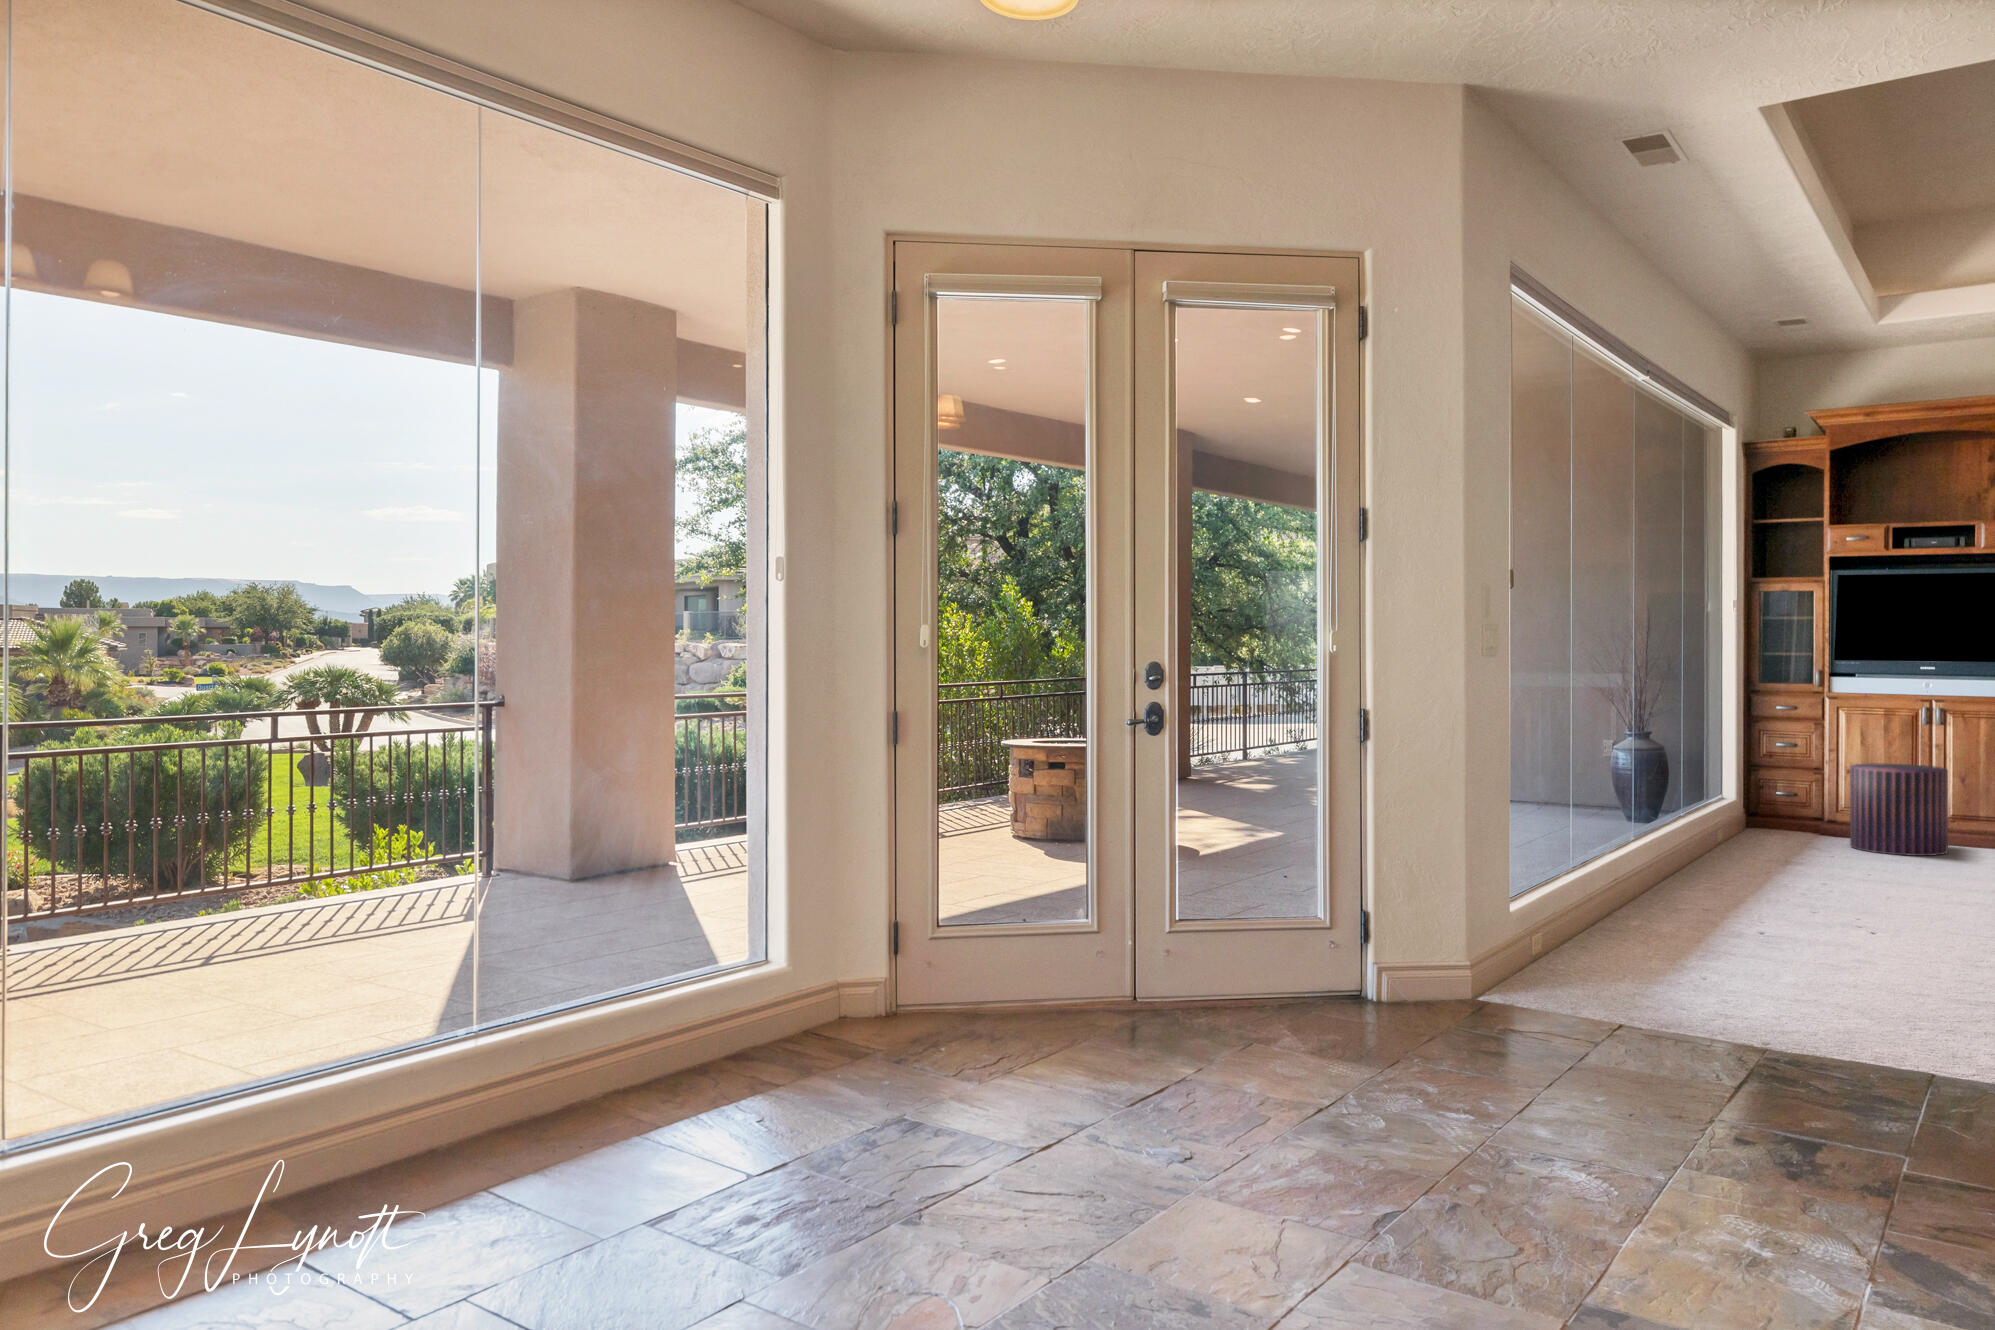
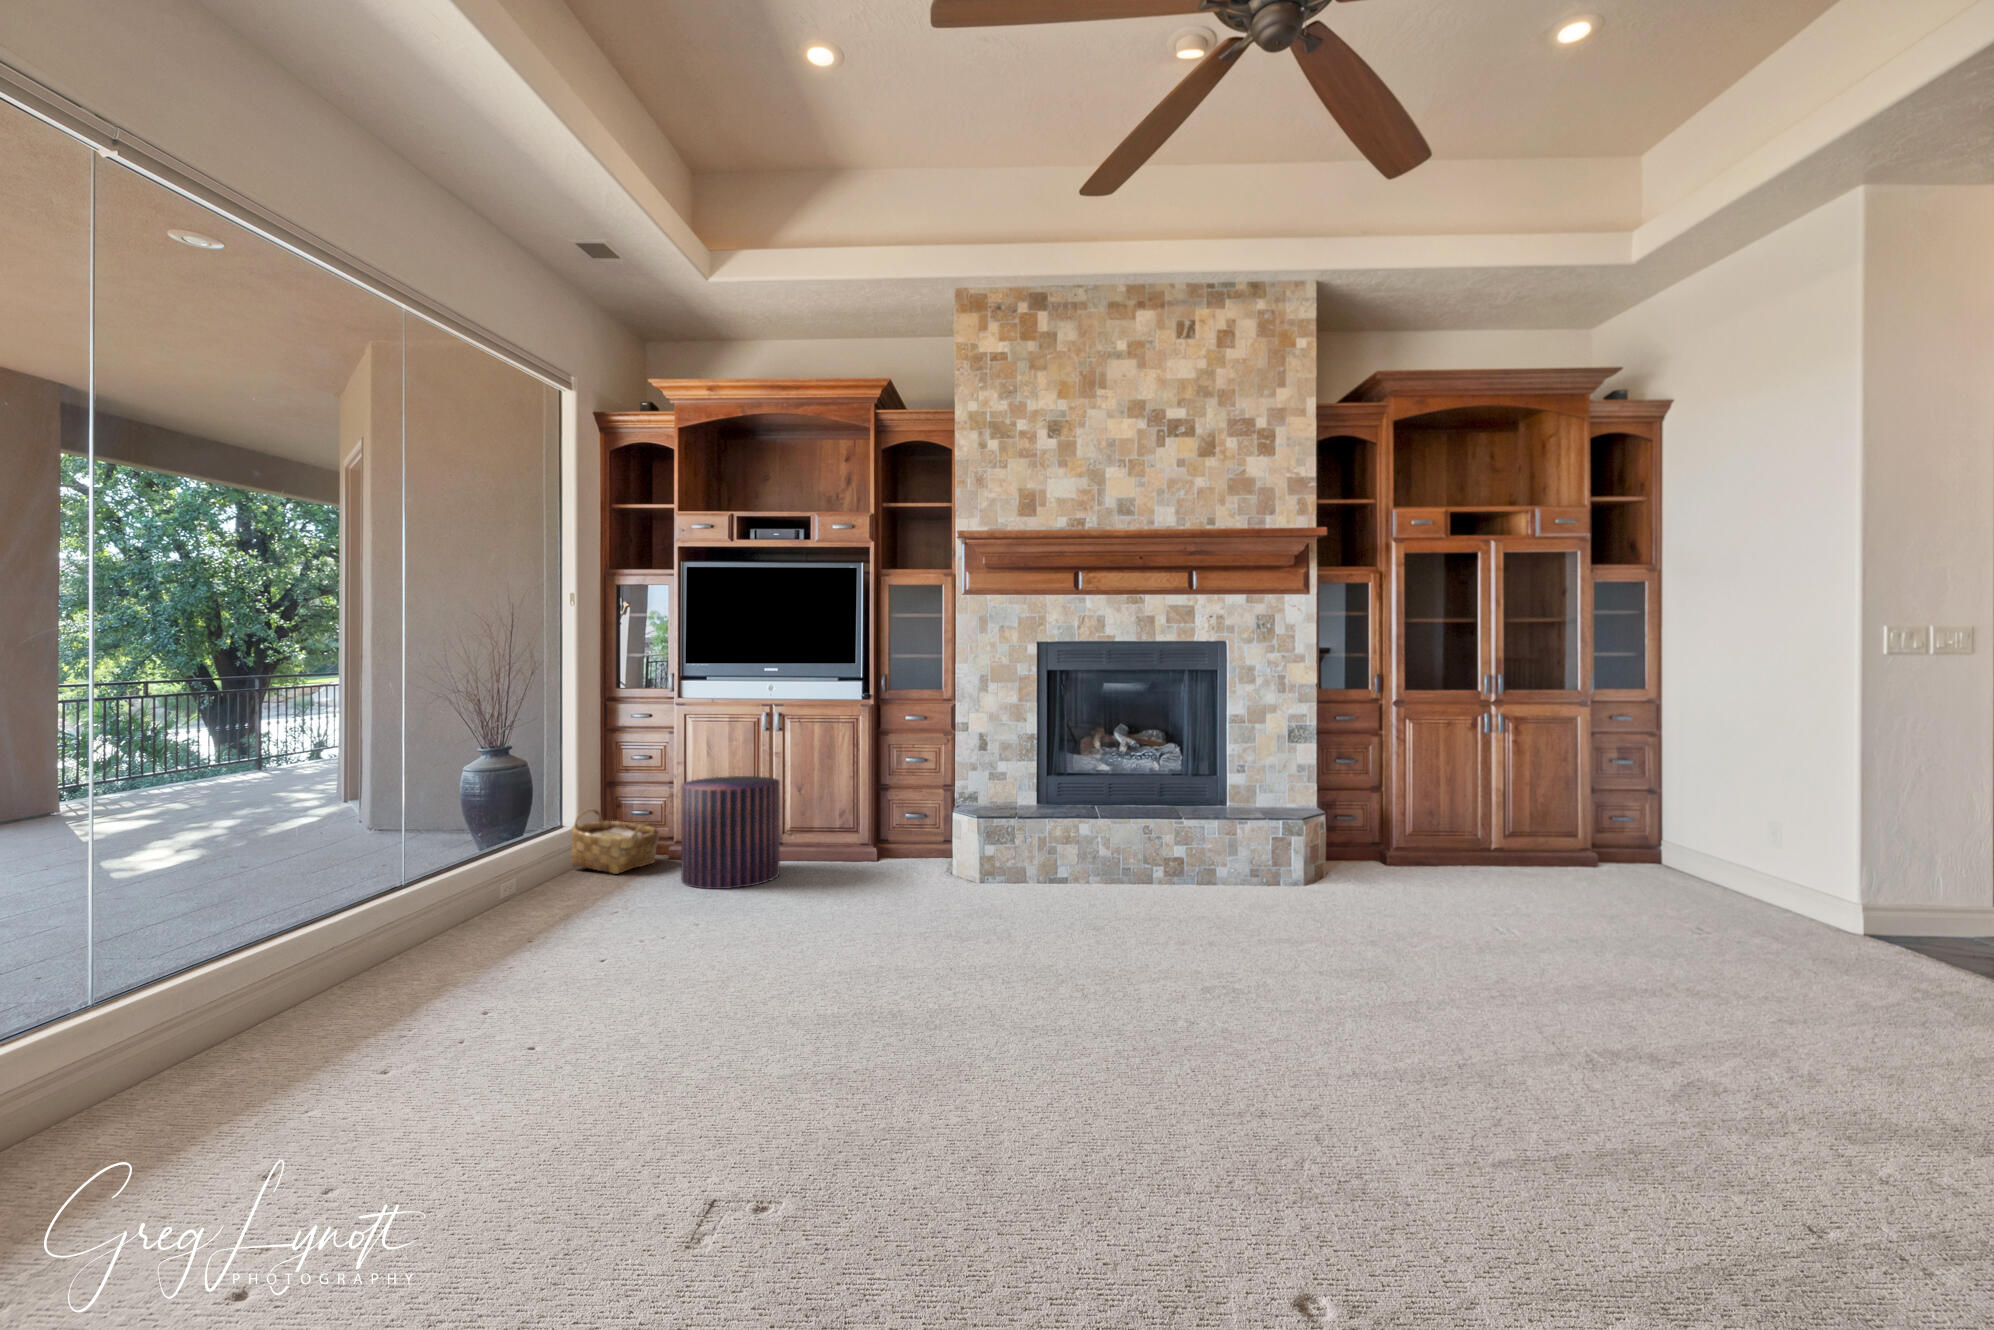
woven basket: none [1736,784,1816,838] -> present [571,809,659,874]

